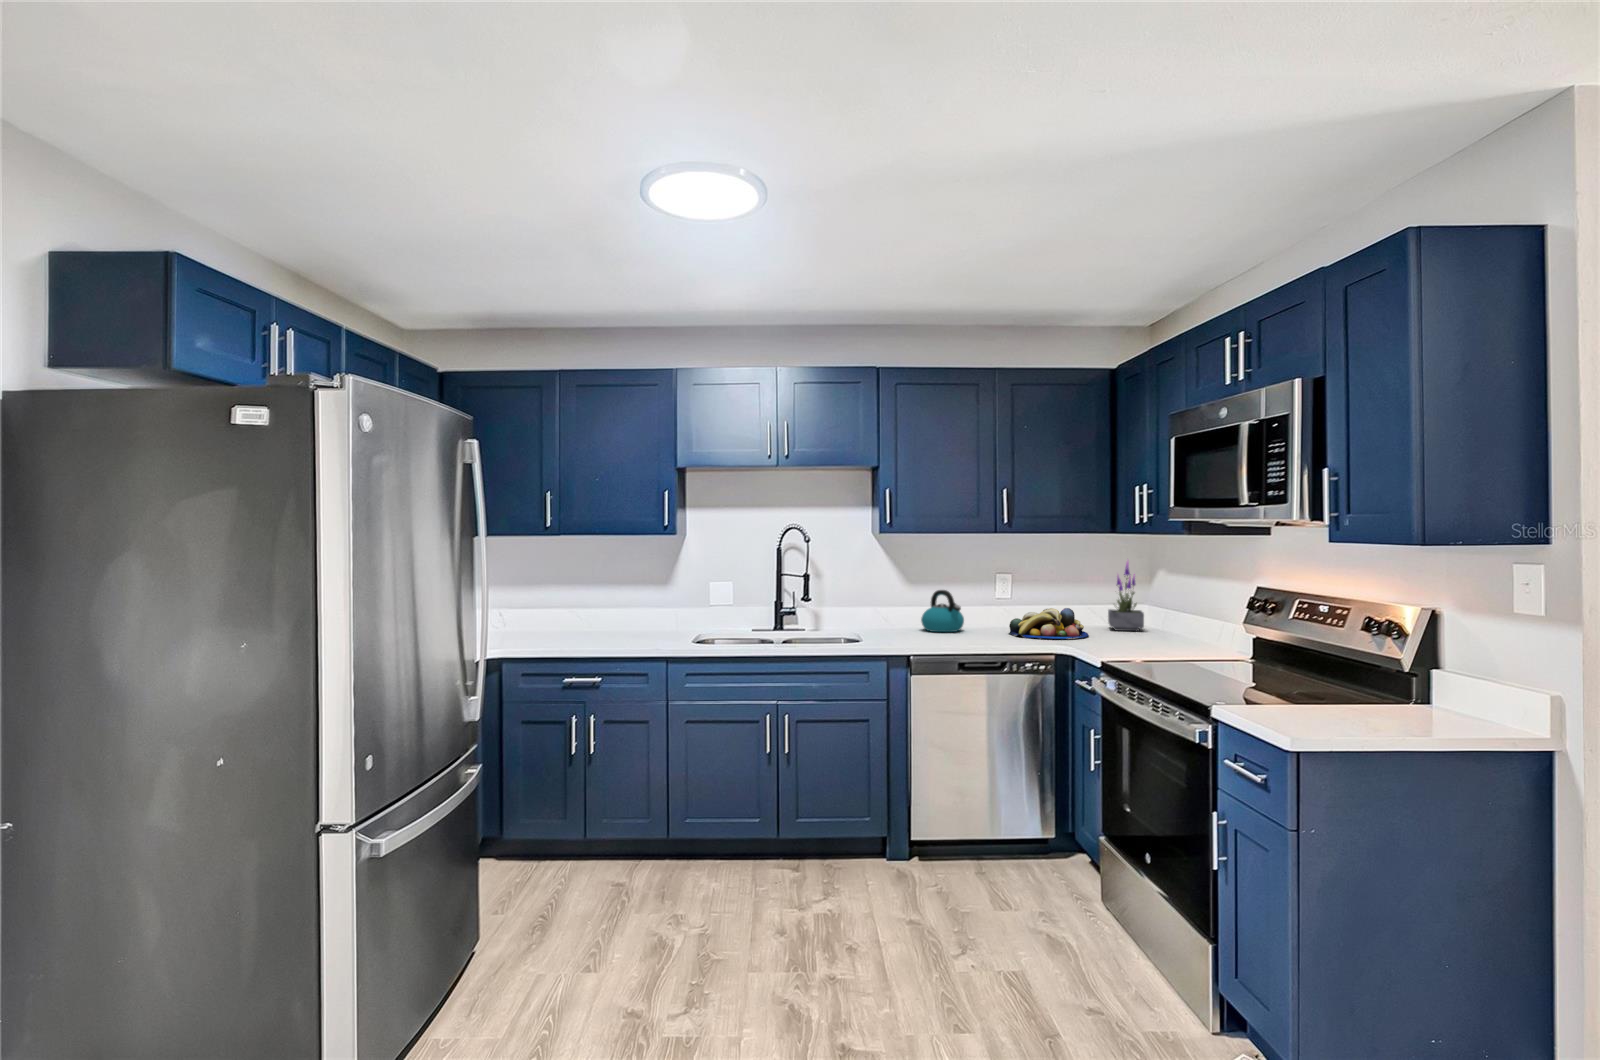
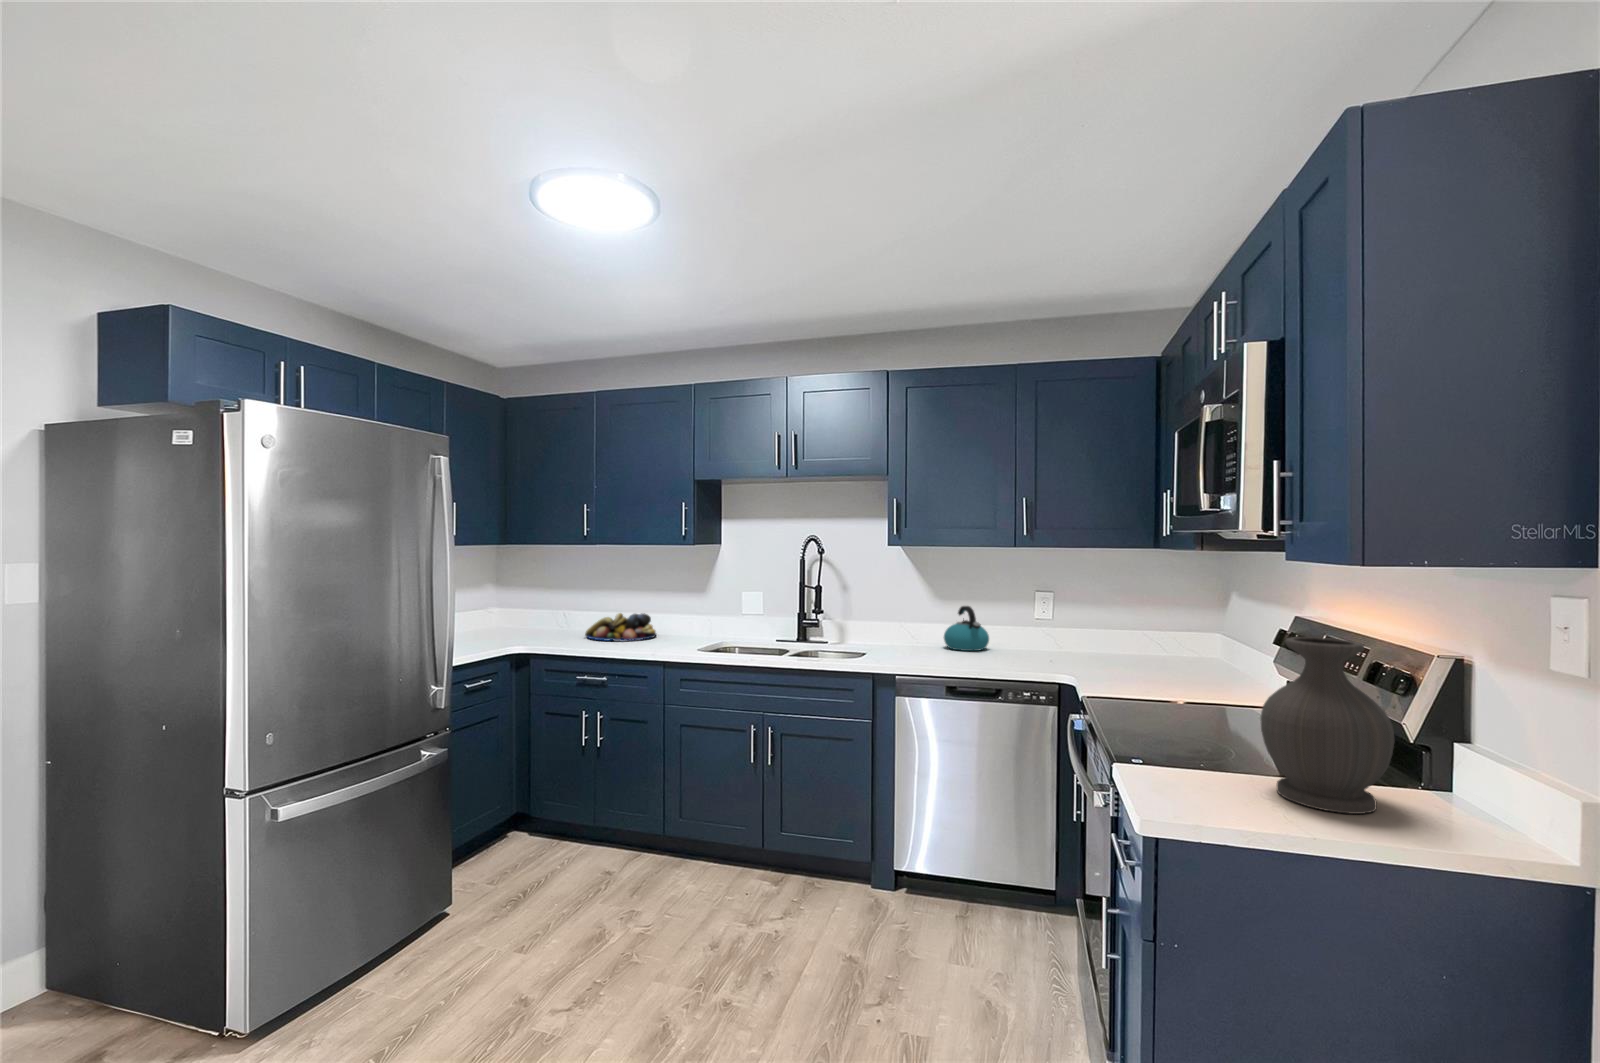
potted plant: present [1108,562,1144,631] -> none [1158,578,1202,662]
vase: none [1319,599,1416,723] -> present [1260,637,1394,814]
fruit bowl: present [1009,608,1089,639] -> present [585,613,657,641]

